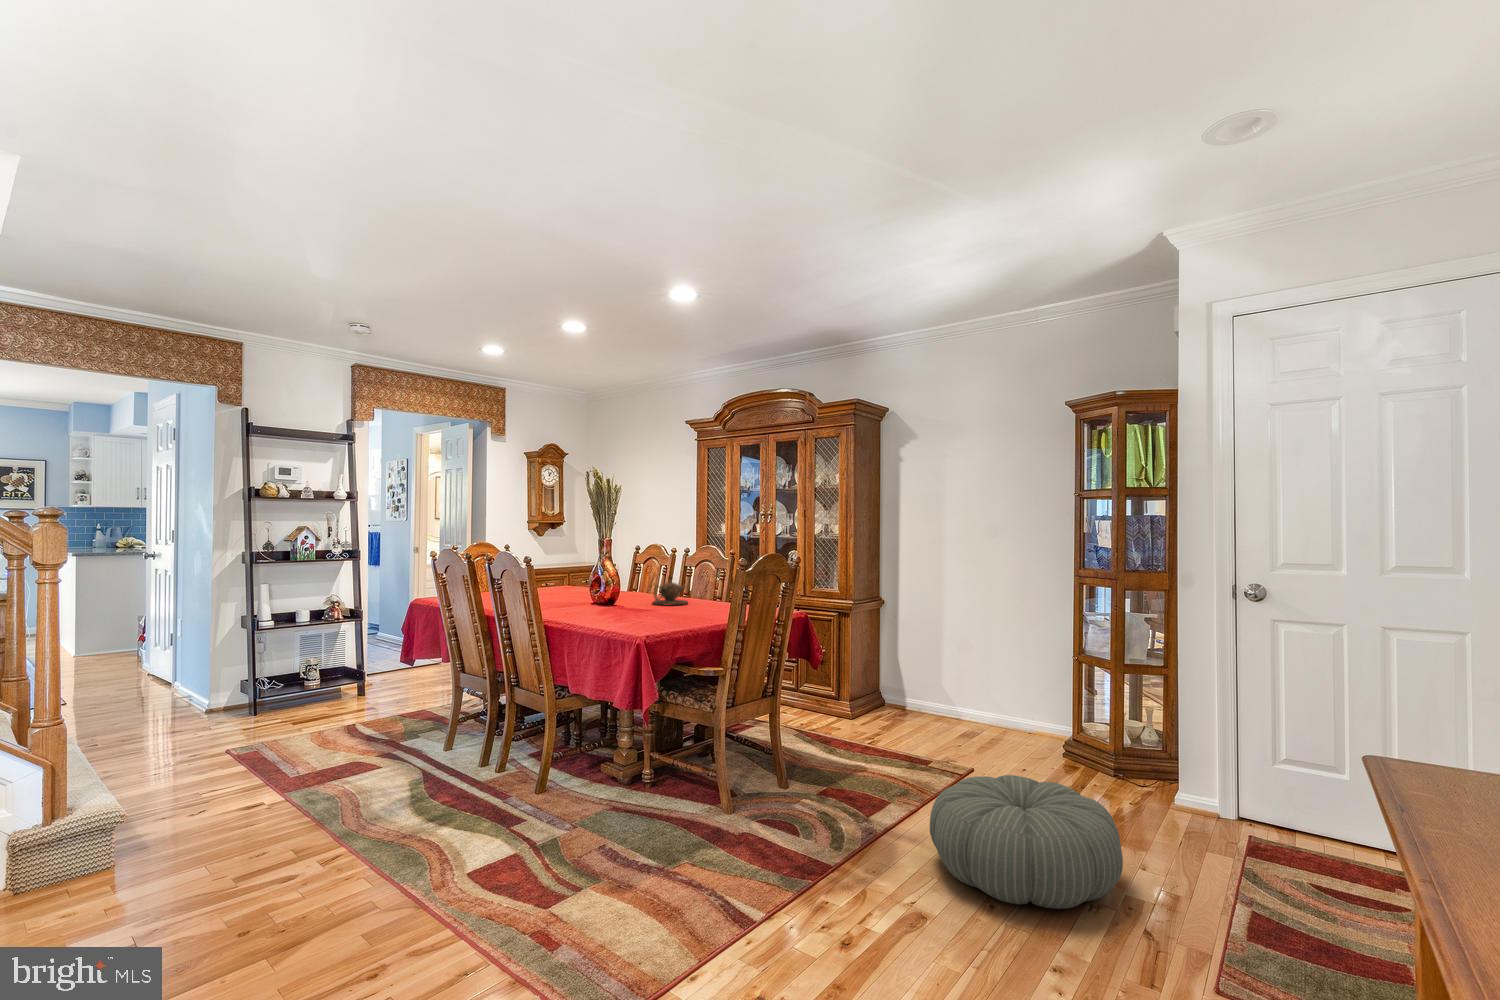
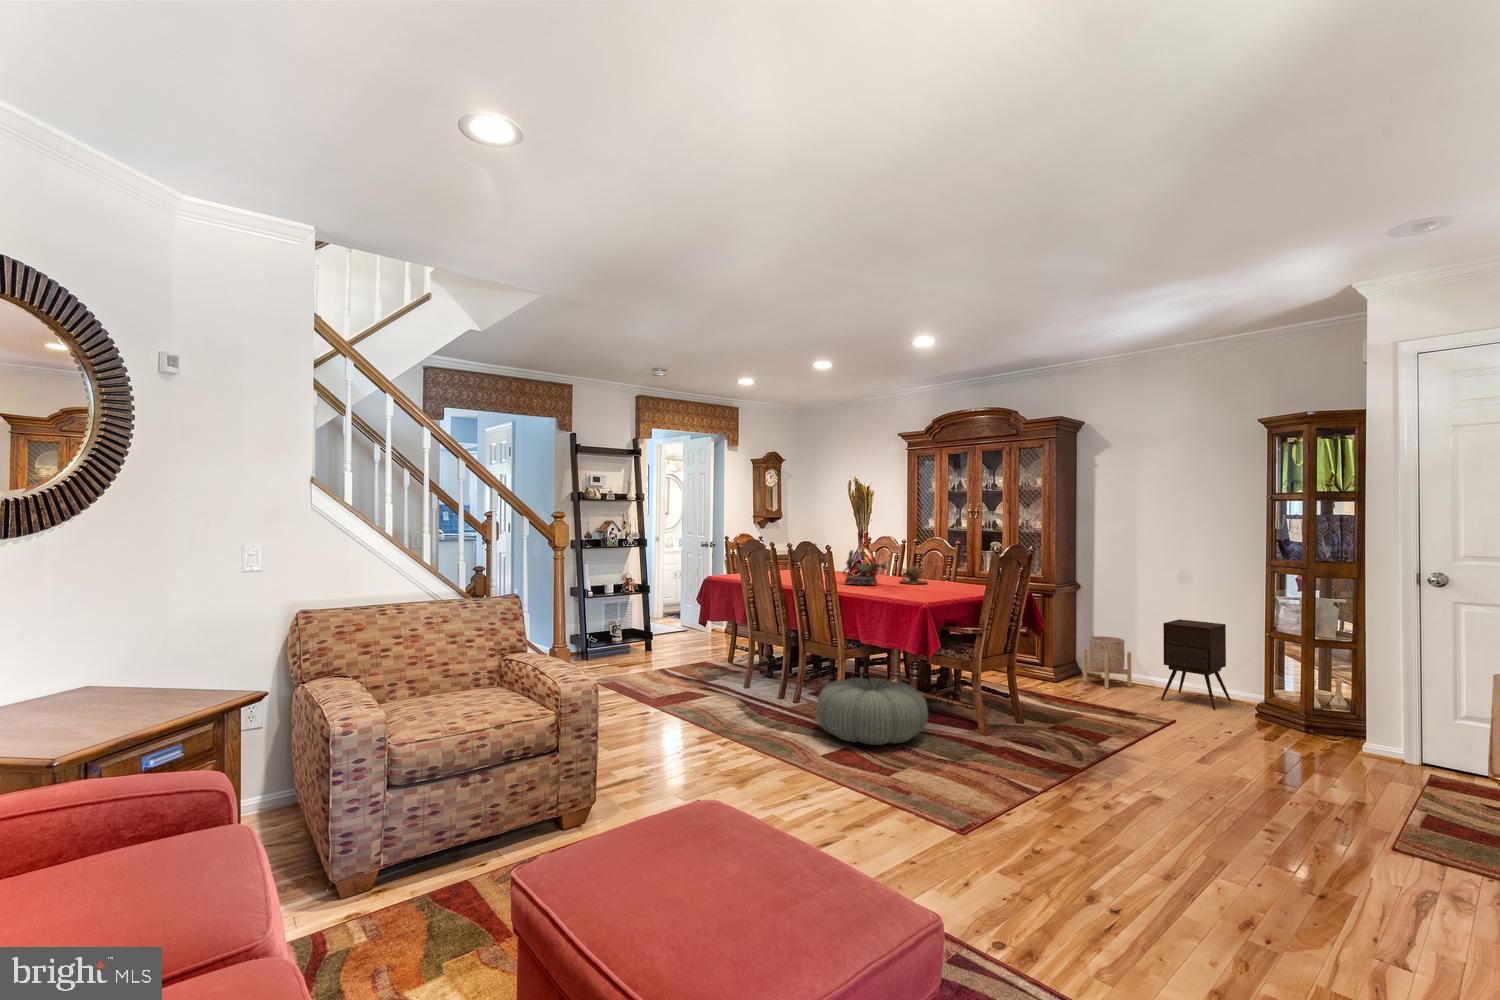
decorative bowl: none [574,562,628,610] -> present [843,550,886,585]
side table: none [962,639,1039,749] -> present [1161,619,1231,710]
planter: none [882,660,934,724] -> present [1083,636,1131,689]
pouf: present [930,775,1123,909] -> present [816,678,928,745]

